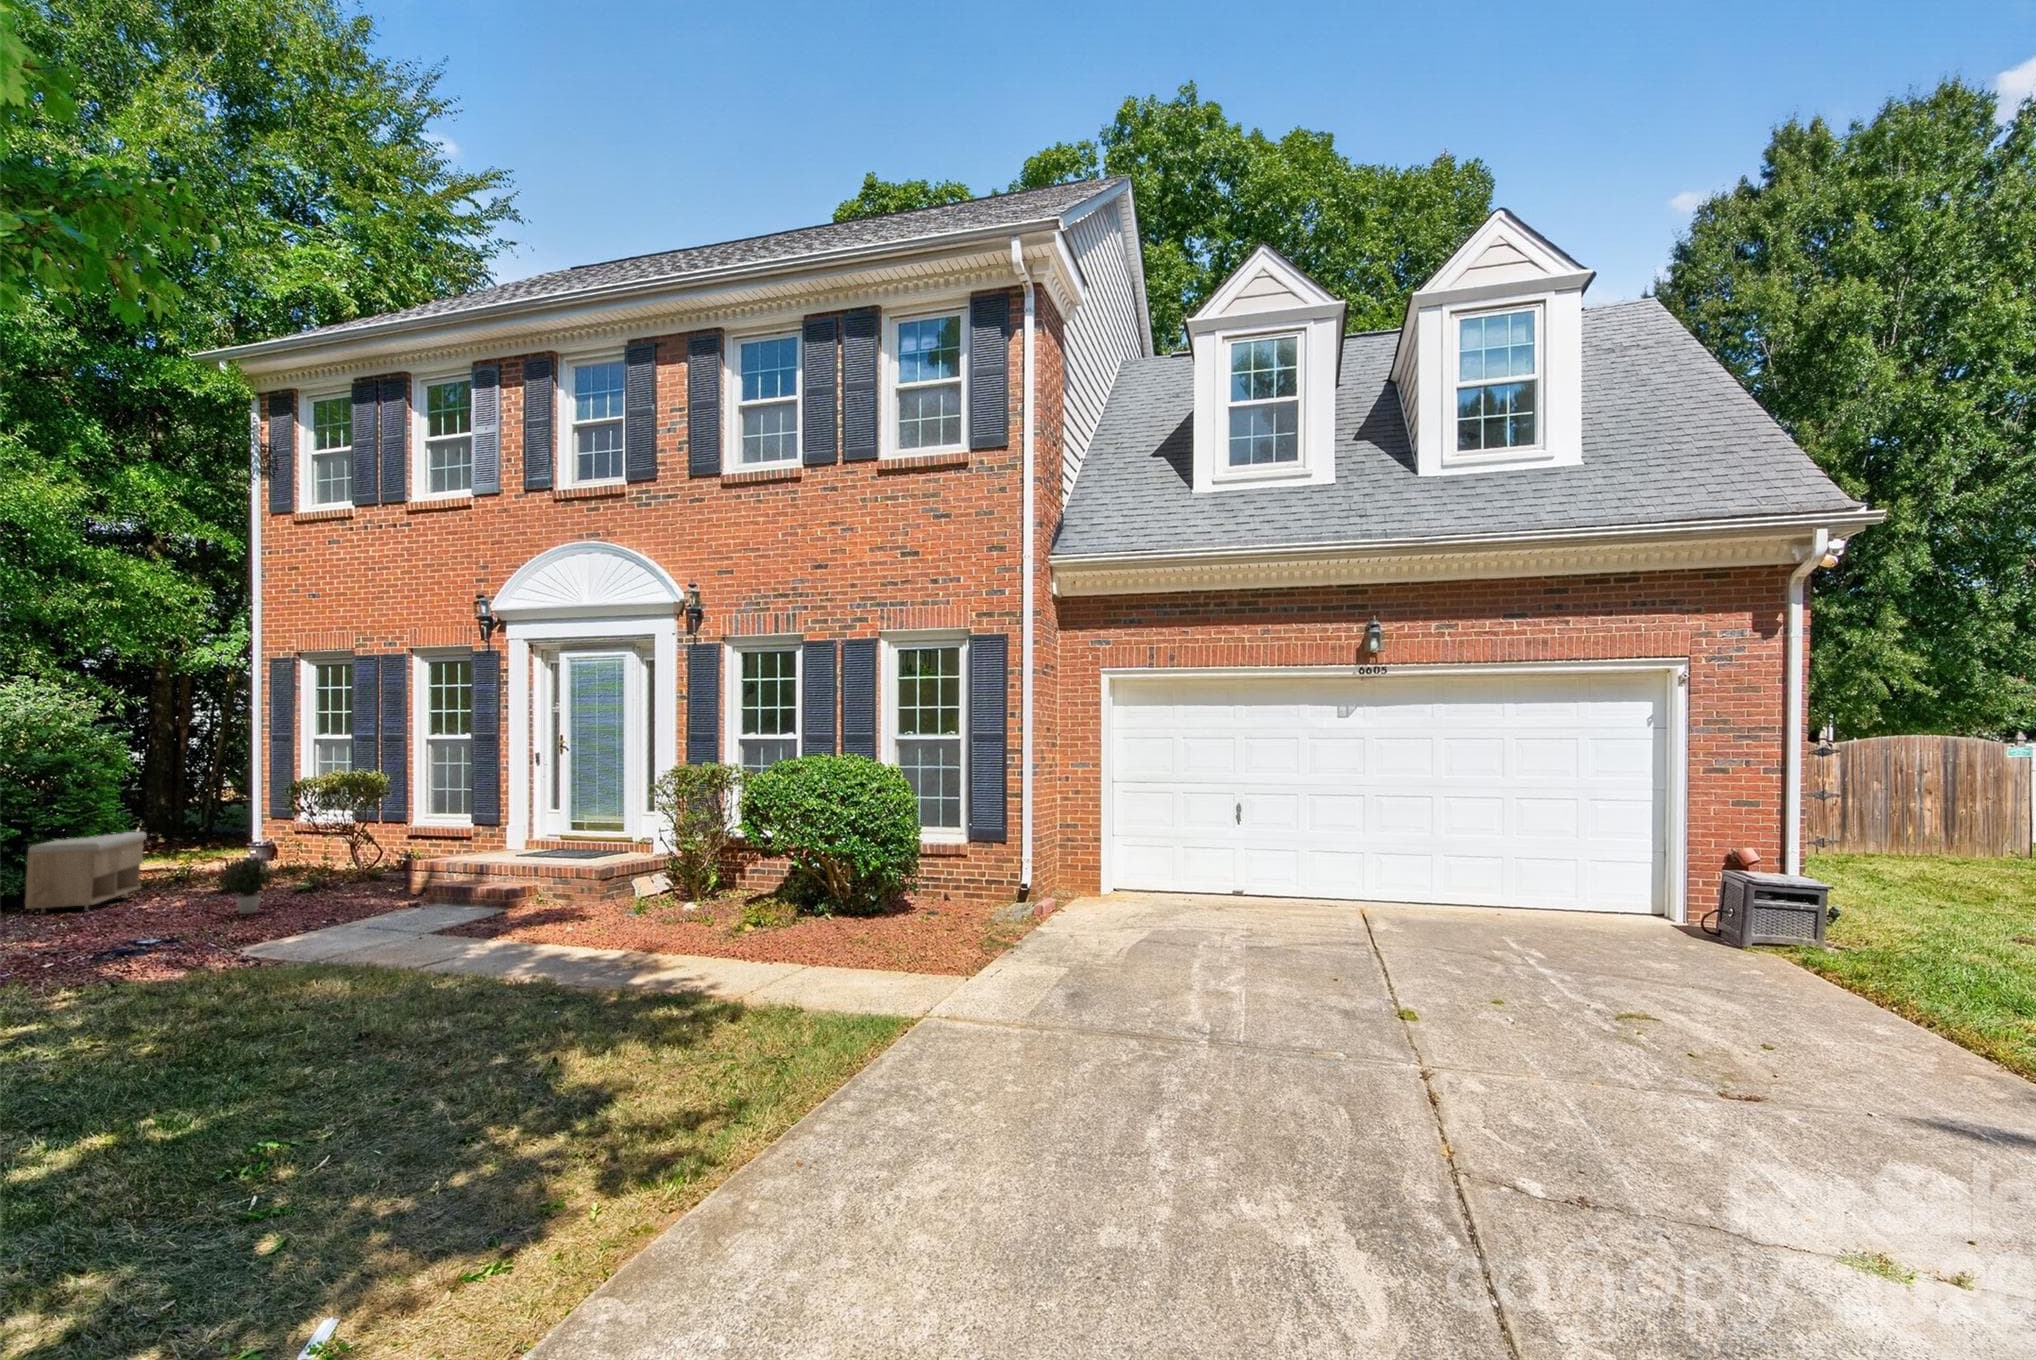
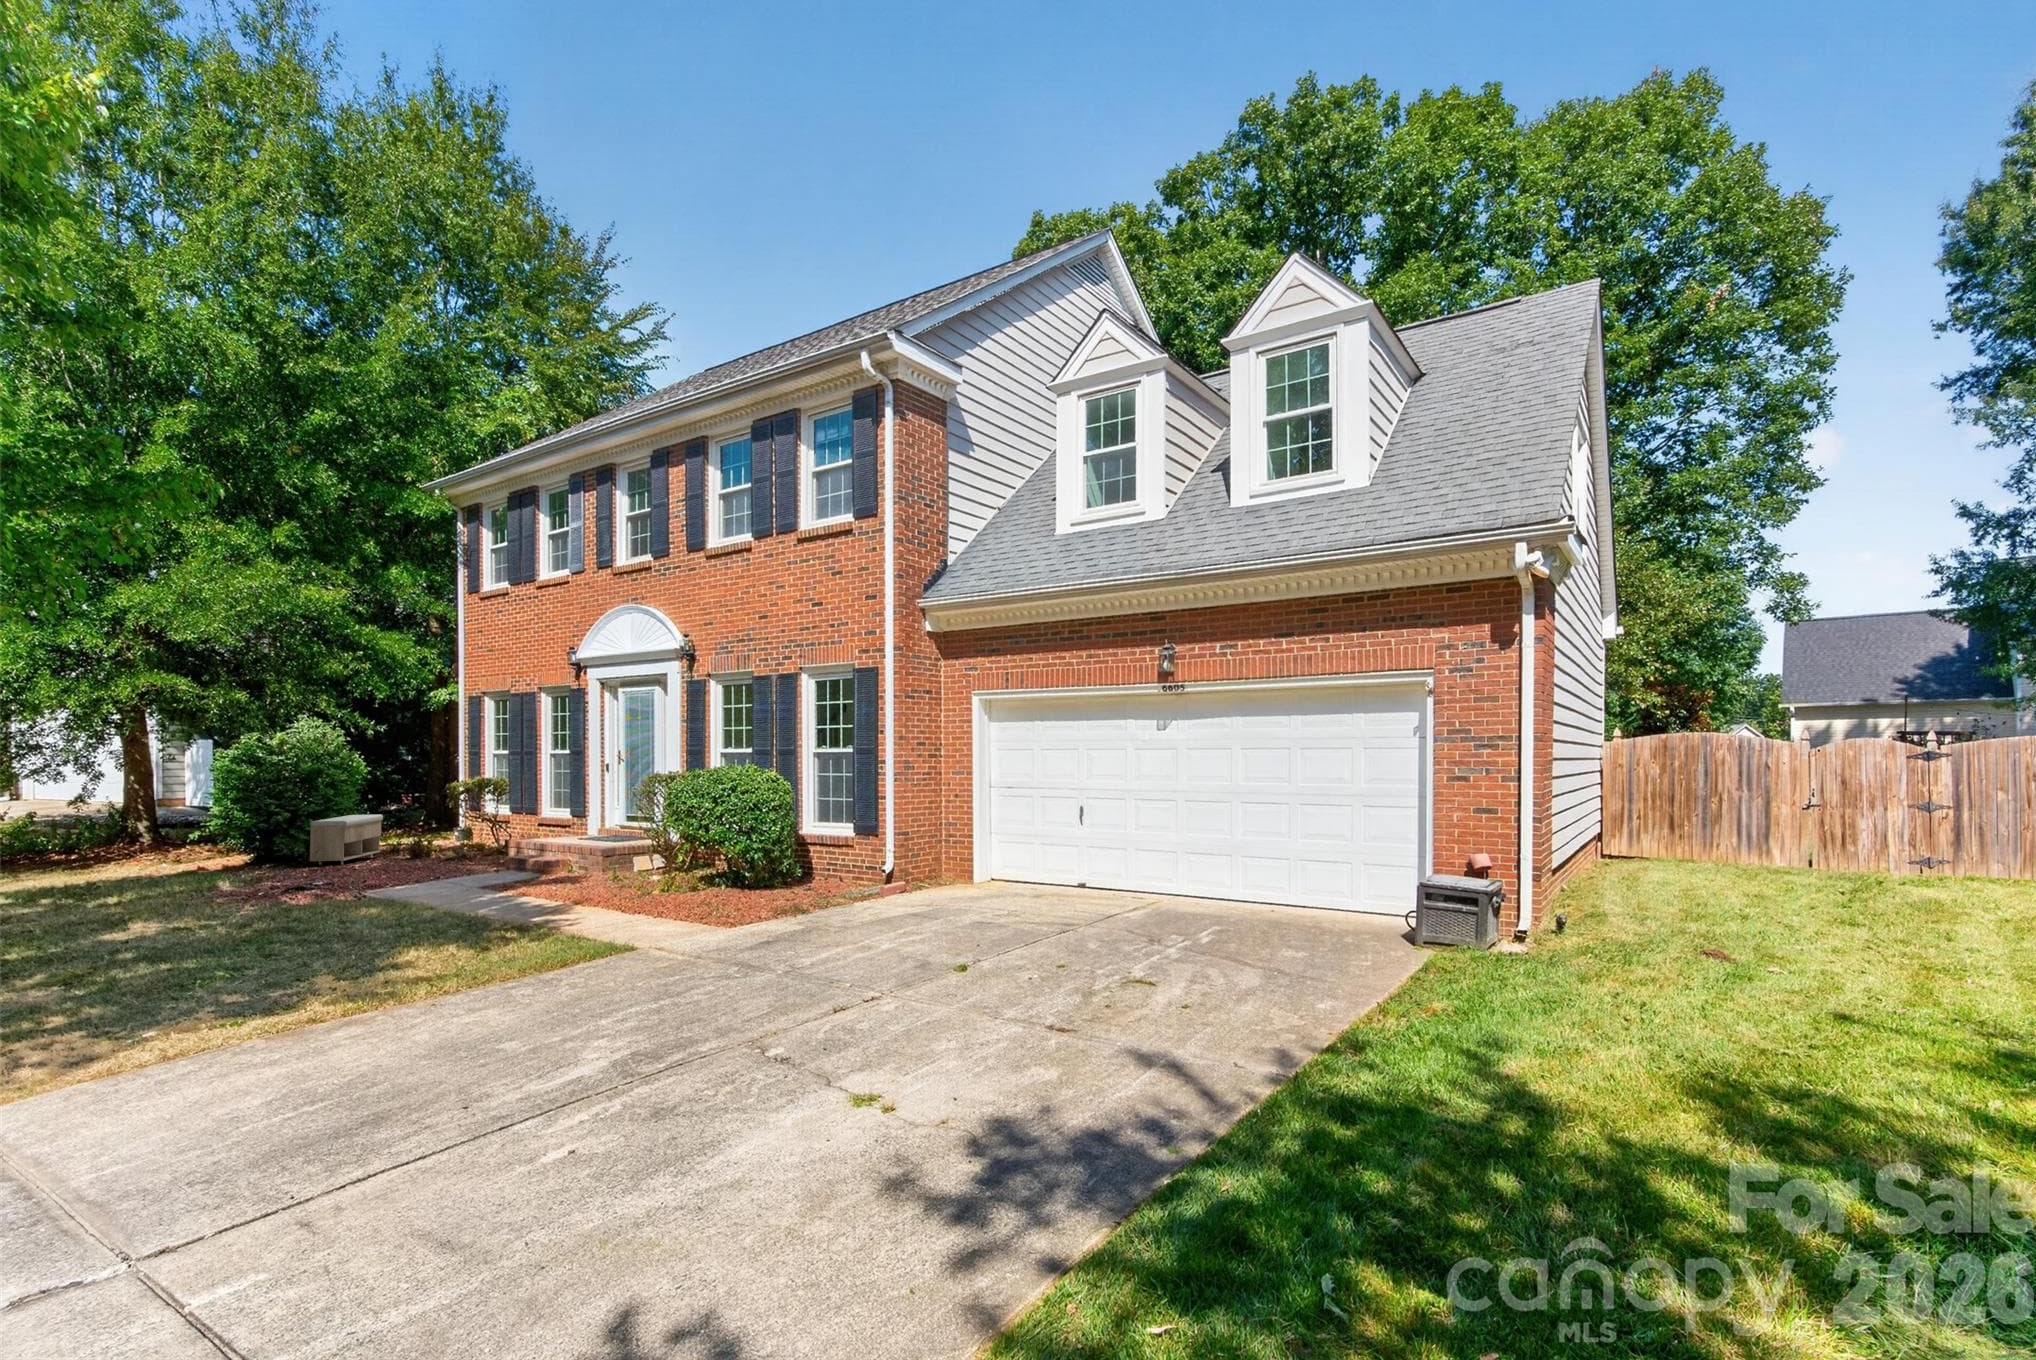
potted plant: present [226,857,273,914] -> none [403,832,434,870]

